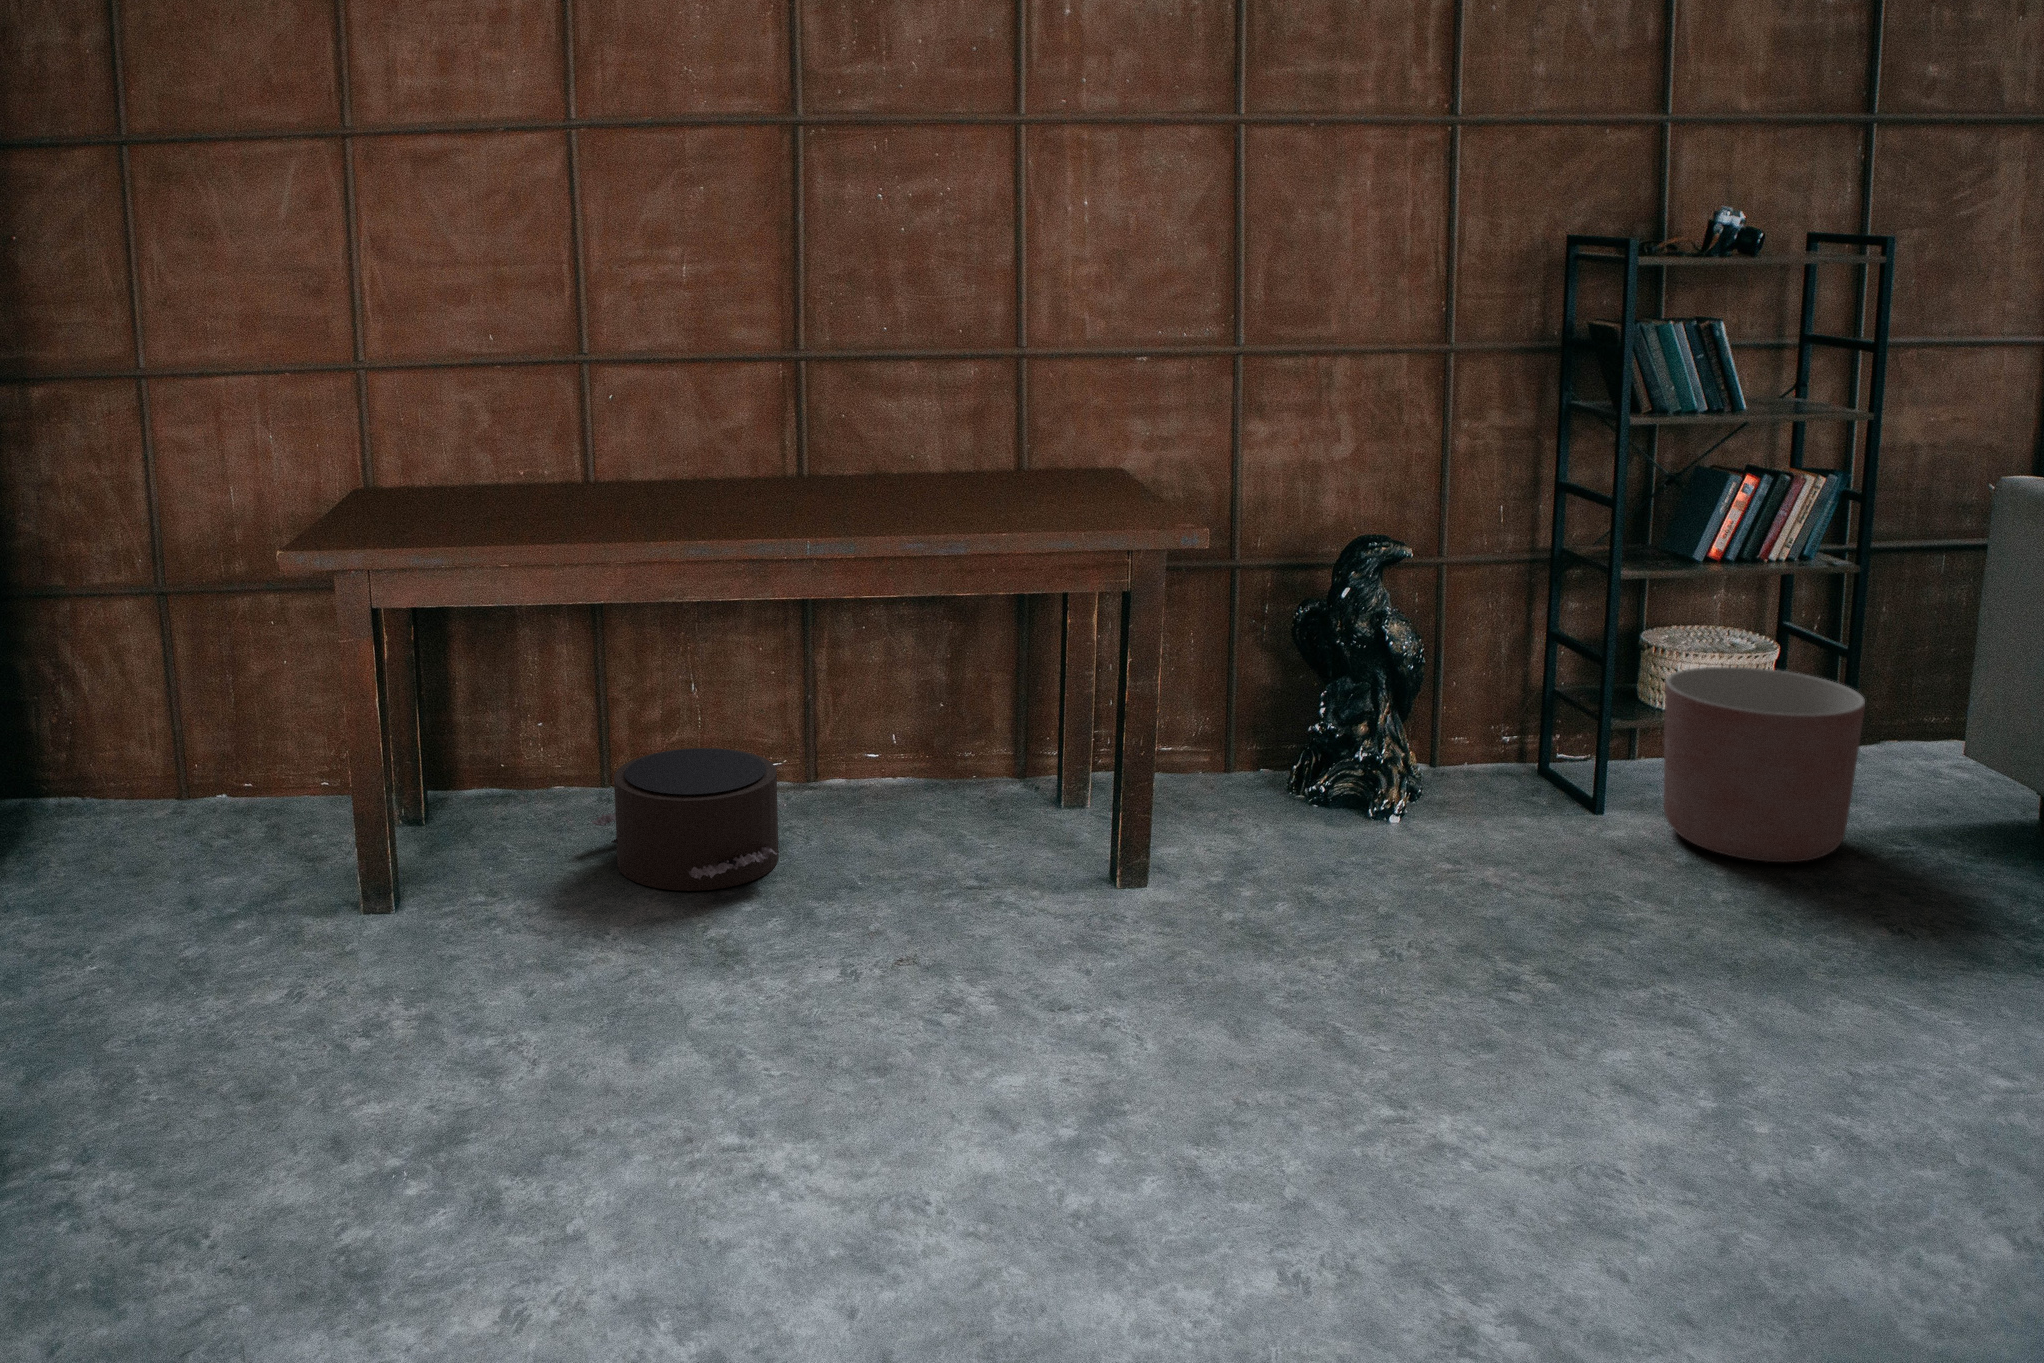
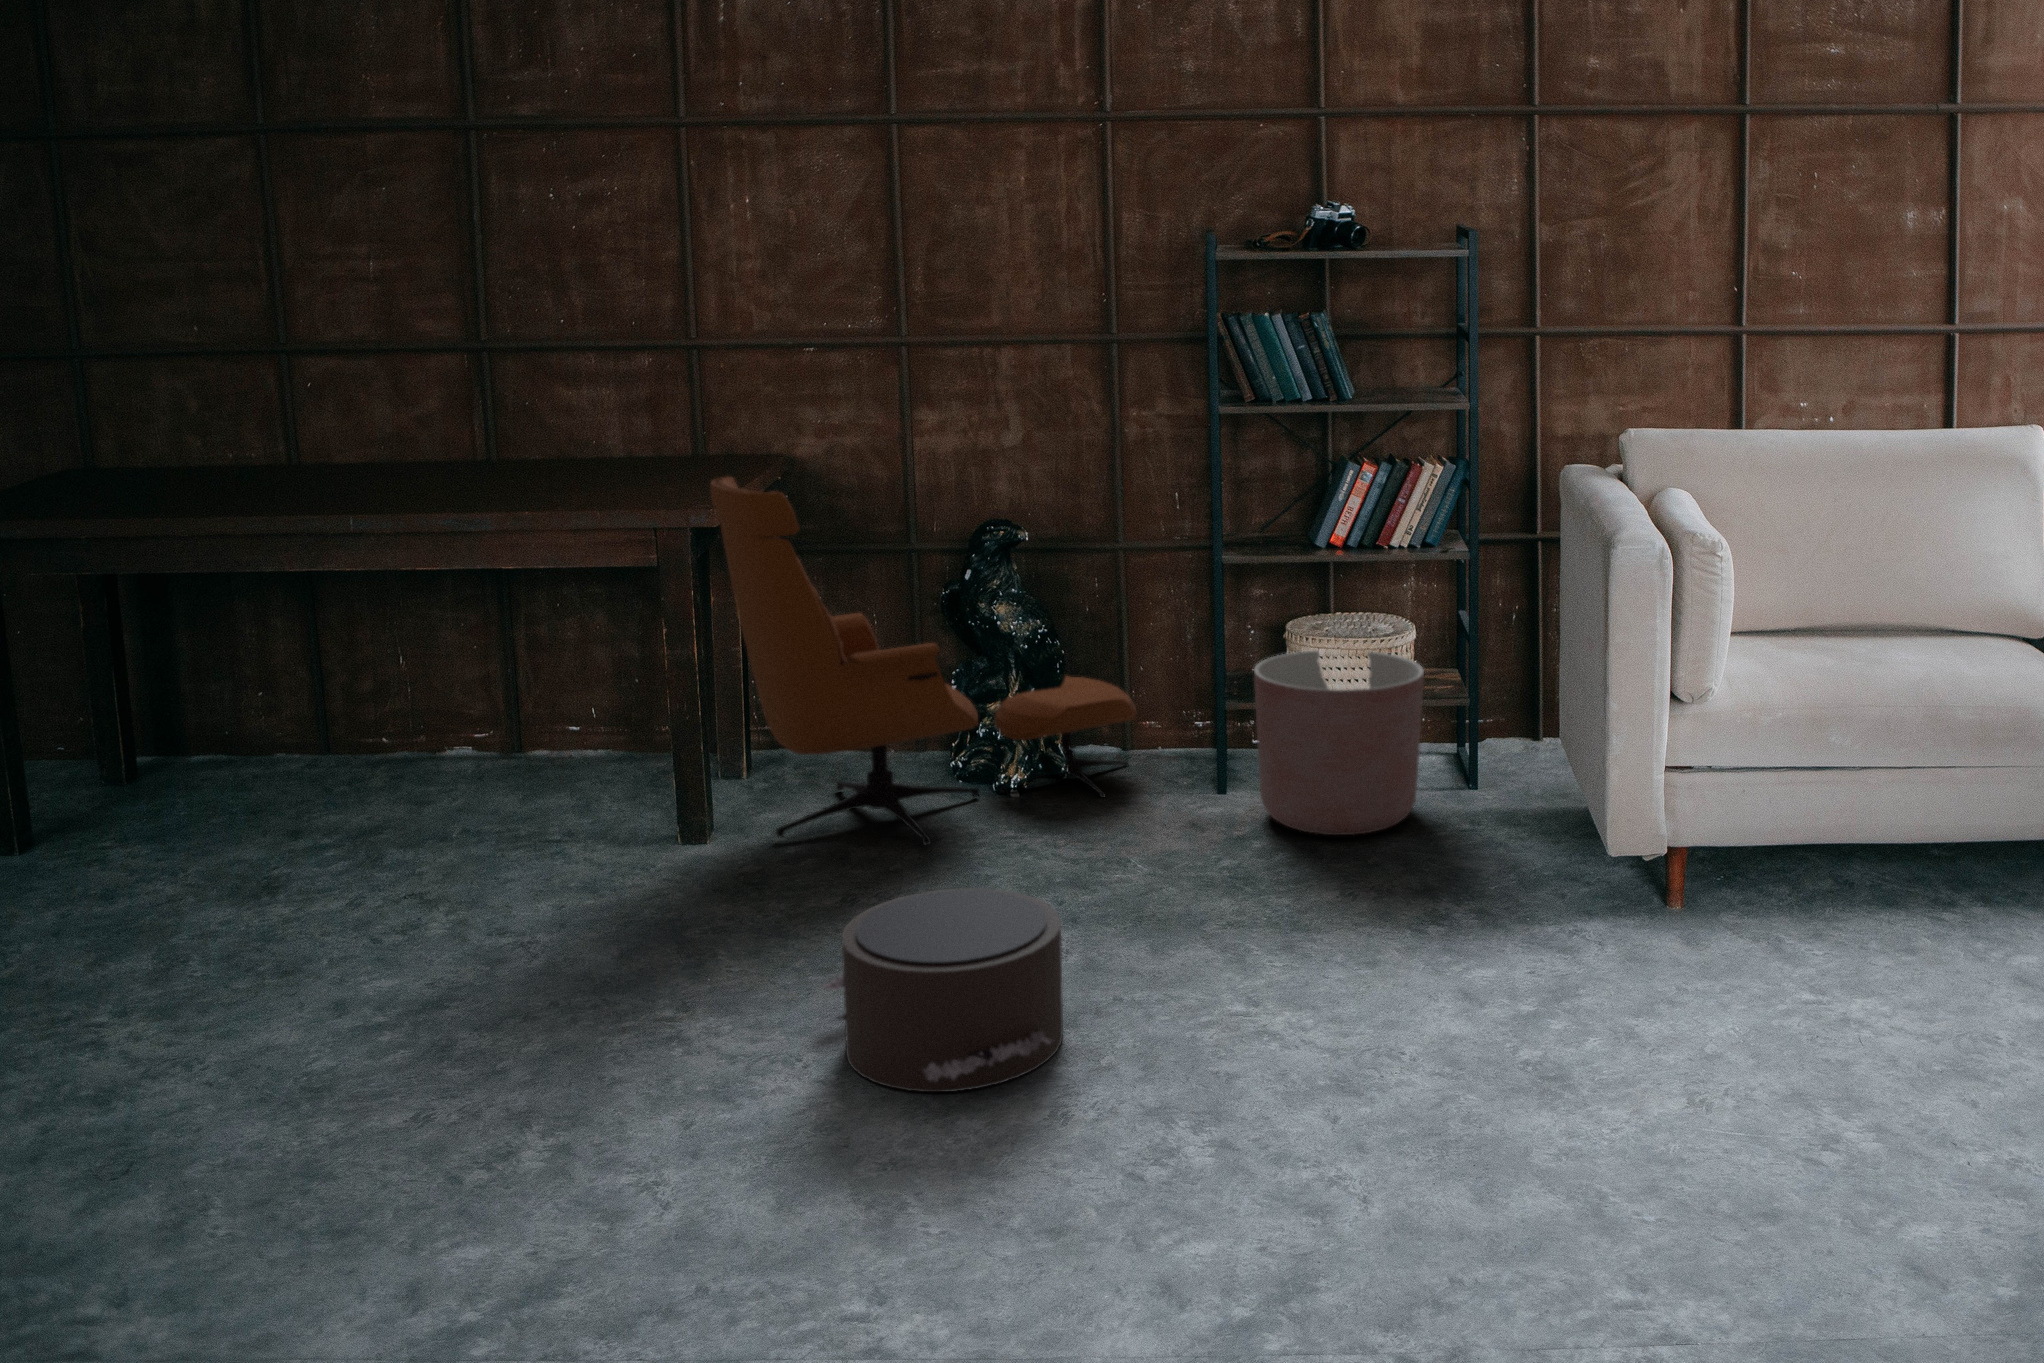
lounge chair: none [1147,504,1493,883] -> present [710,477,1136,845]
pouf: present [592,748,779,891] -> present [823,888,1063,1092]

